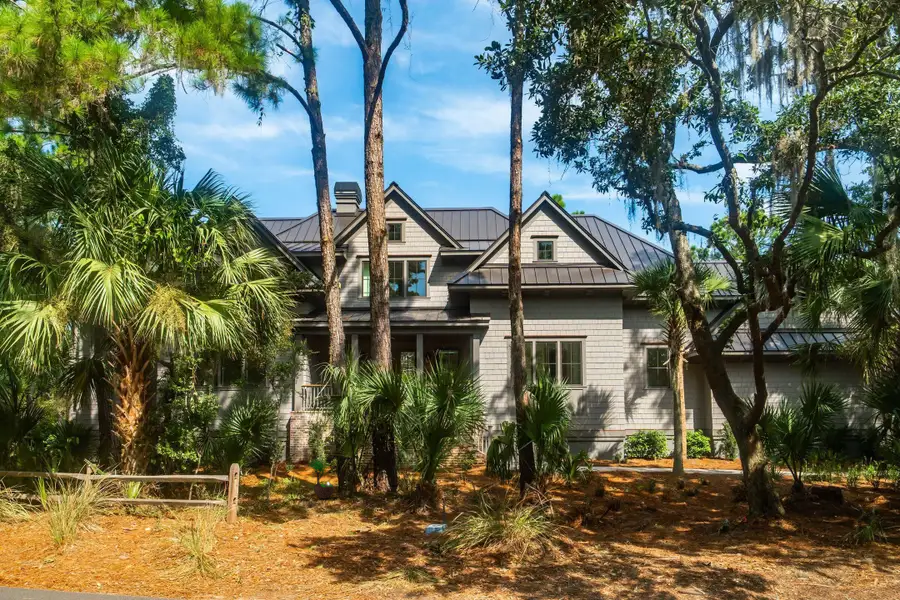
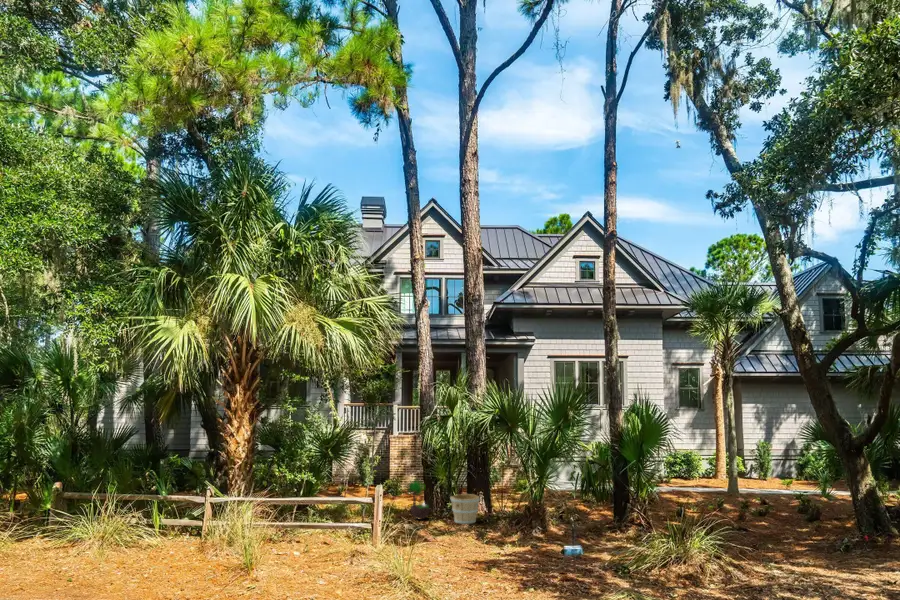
wooden bucket: none [350,473,380,503] -> present [450,494,480,524]

